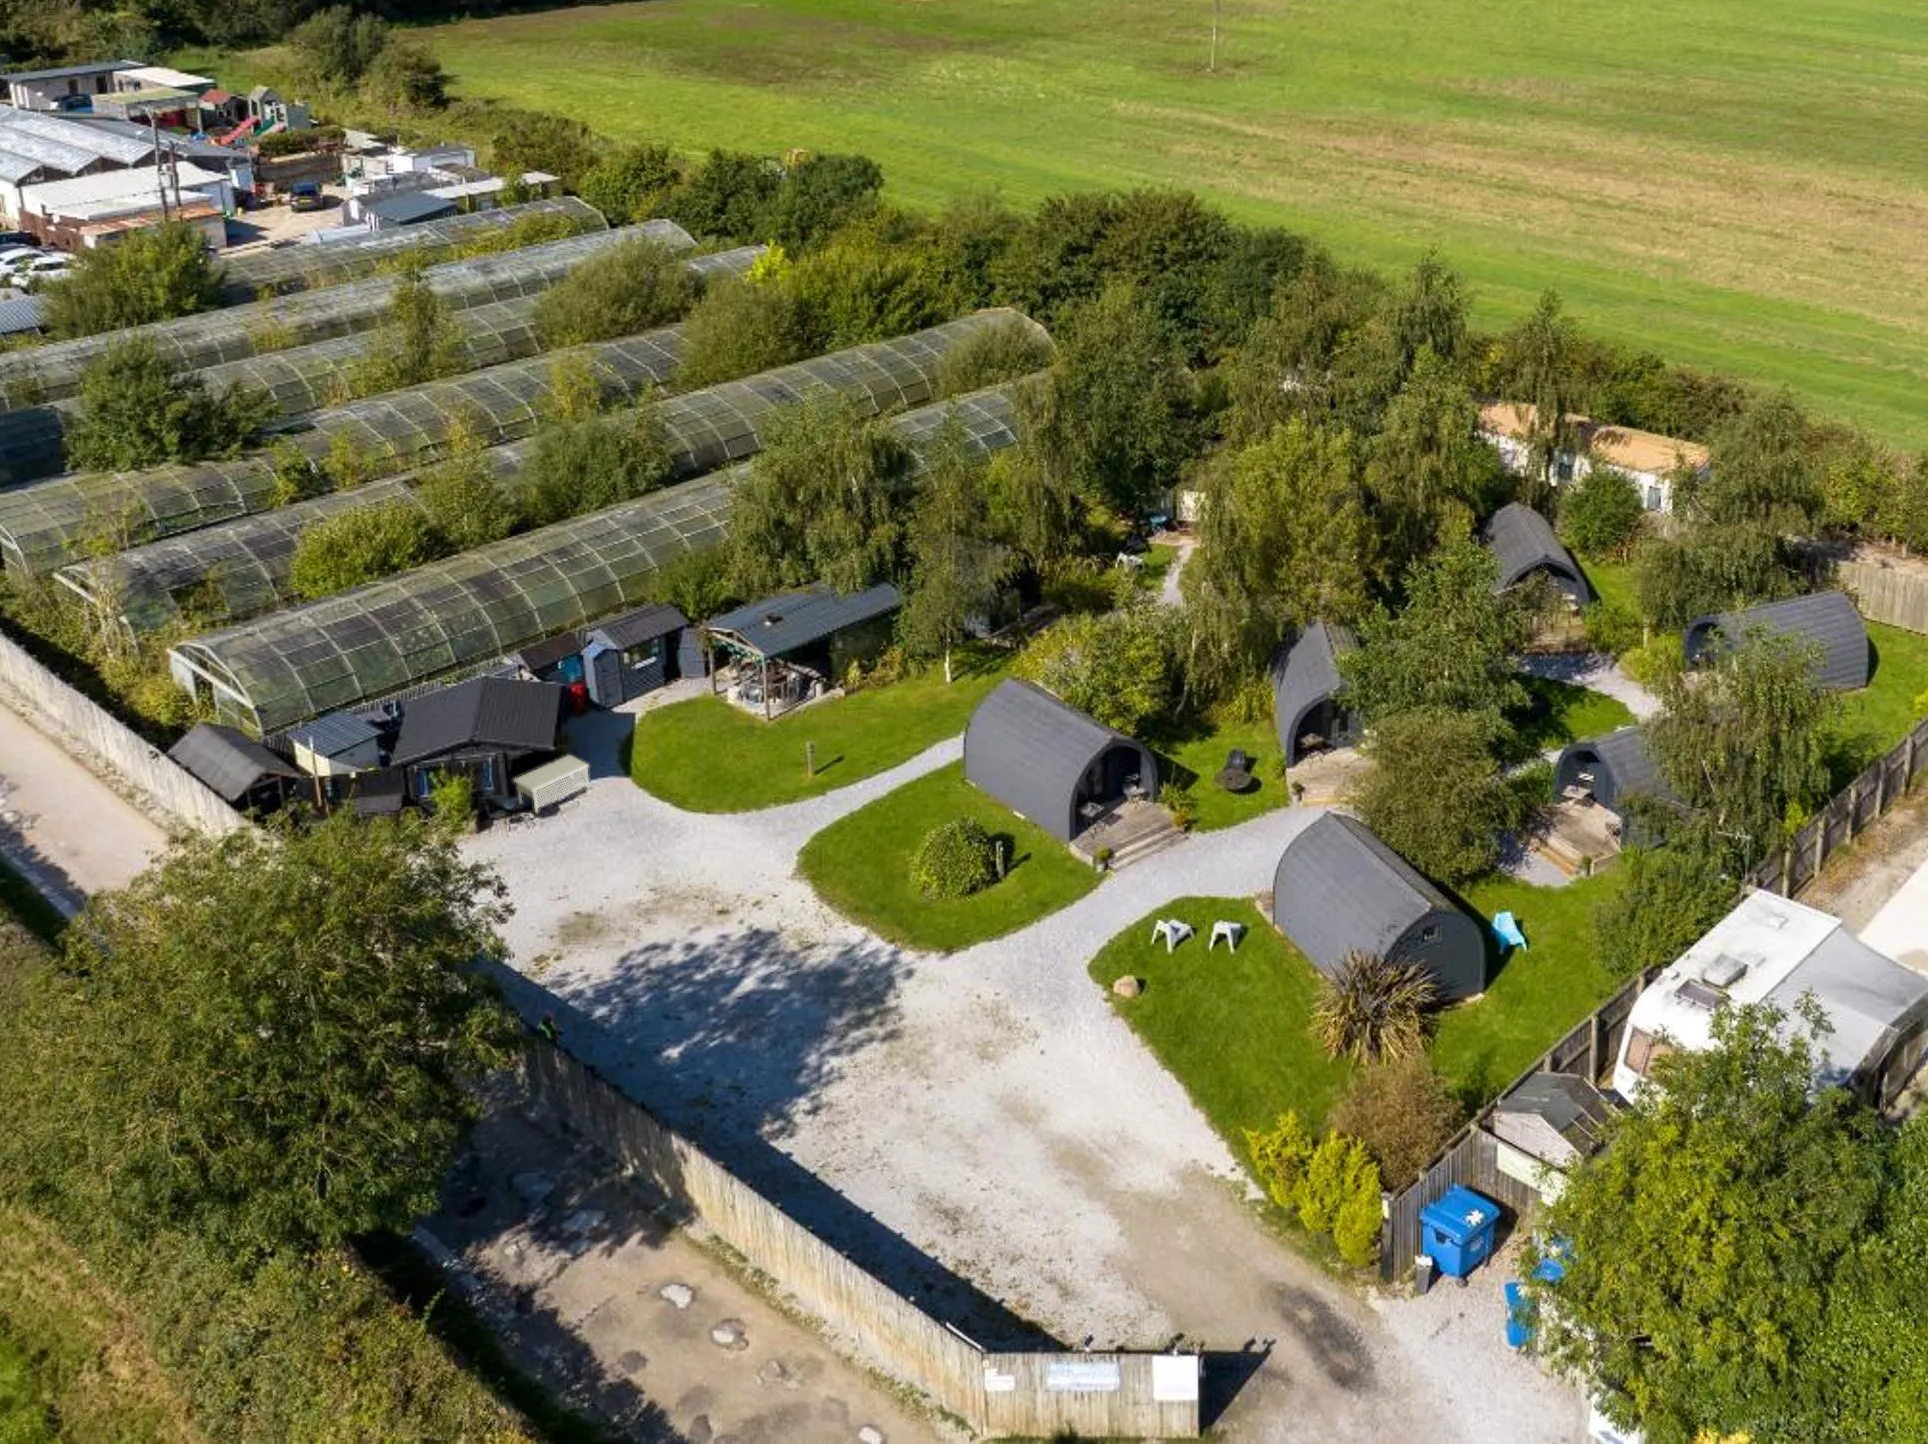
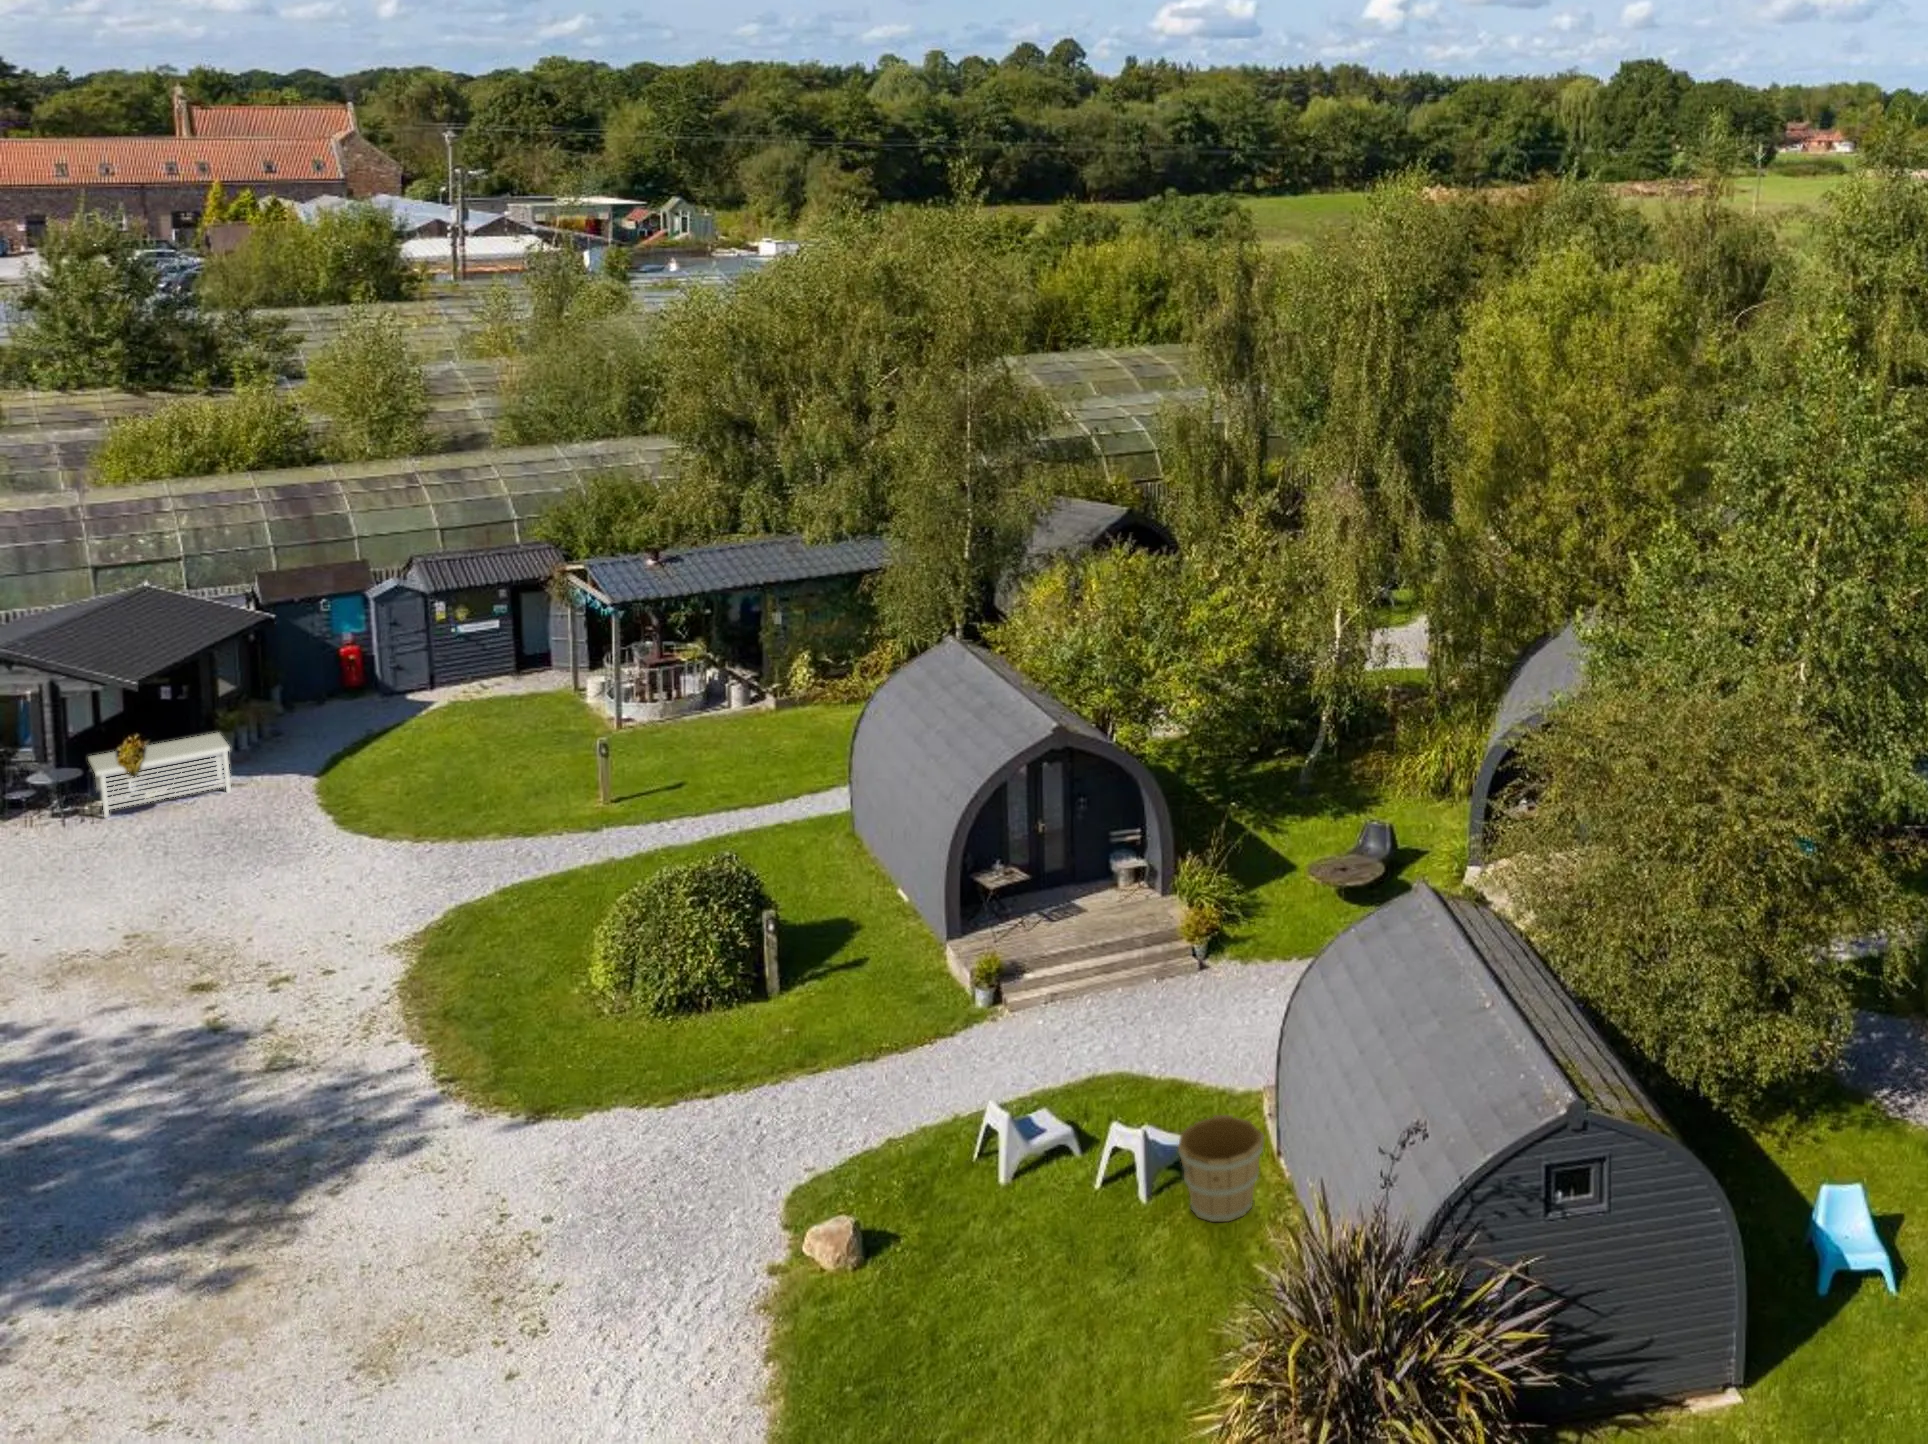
wooden bucket: none [1243,916,1278,959] -> present [1178,1115,1264,1222]

